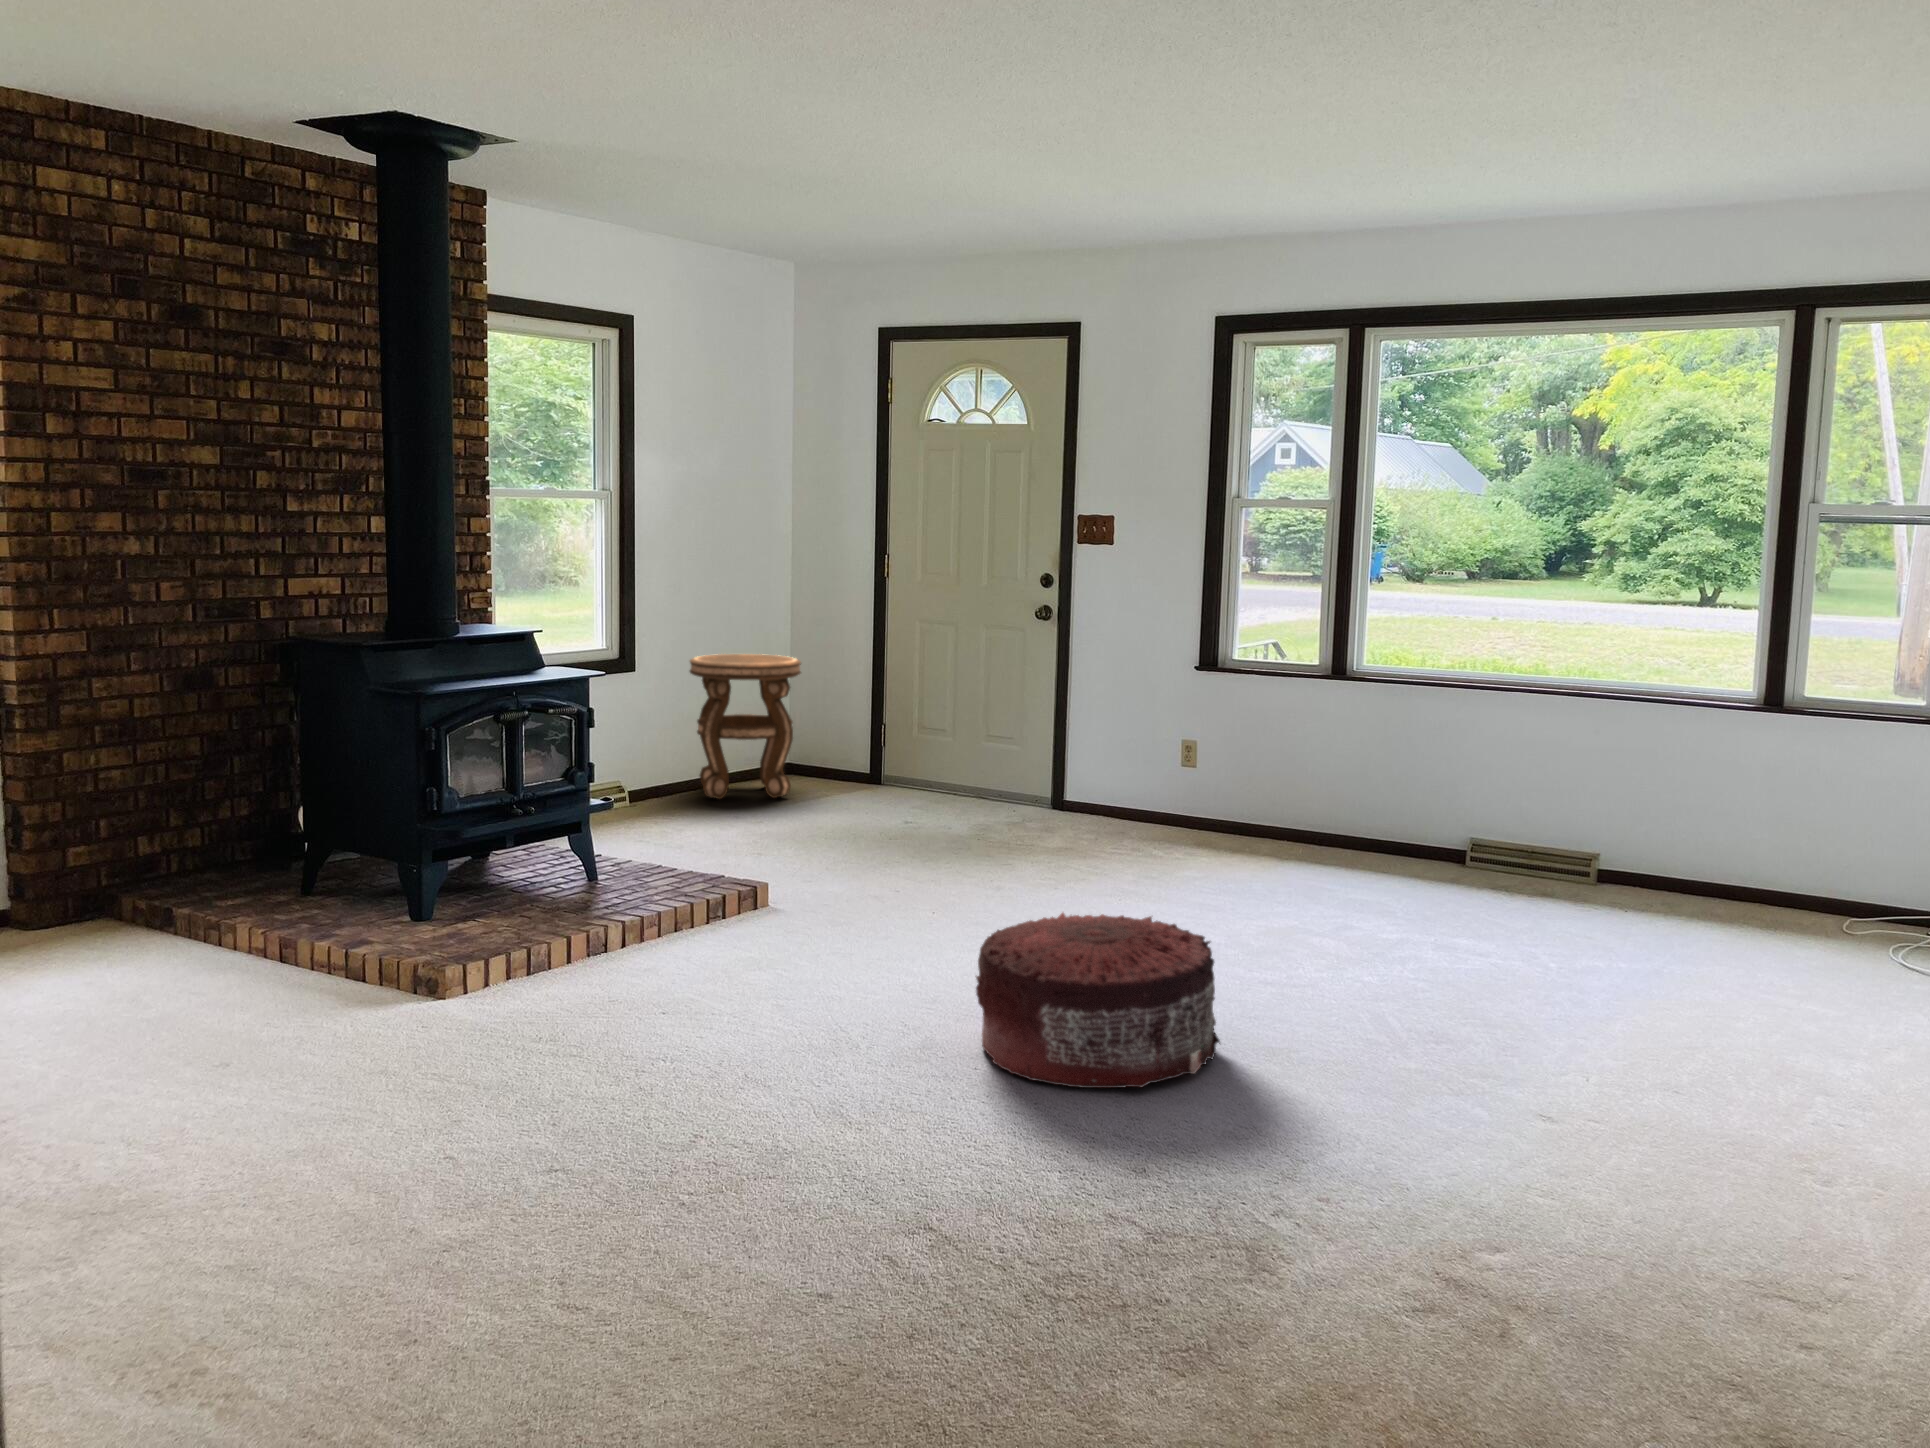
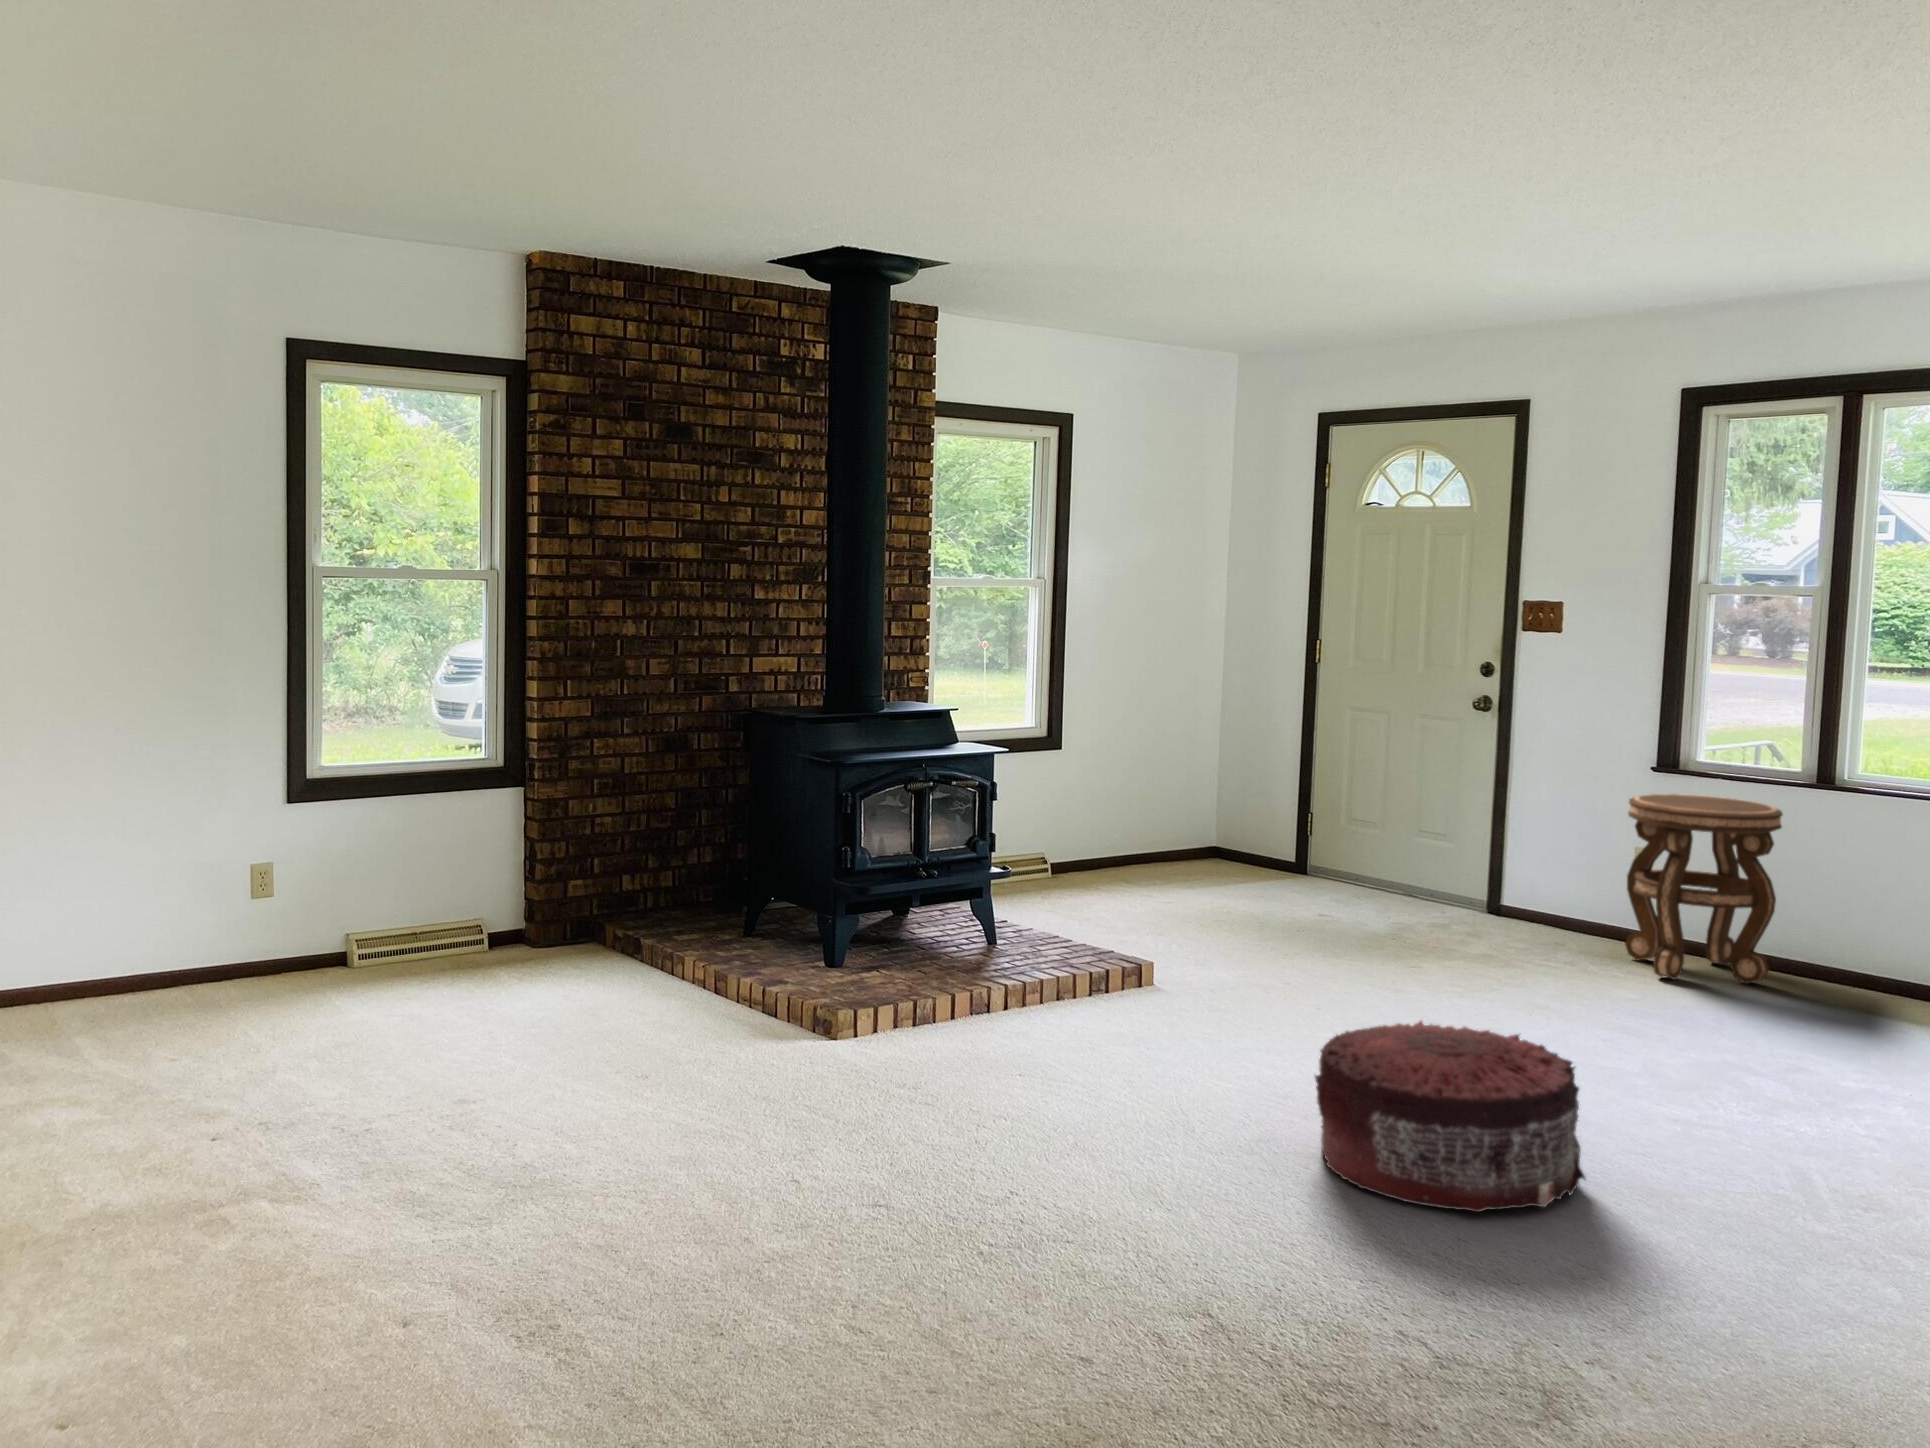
side table: present [690,654,801,799] -> present [1625,794,1783,984]

